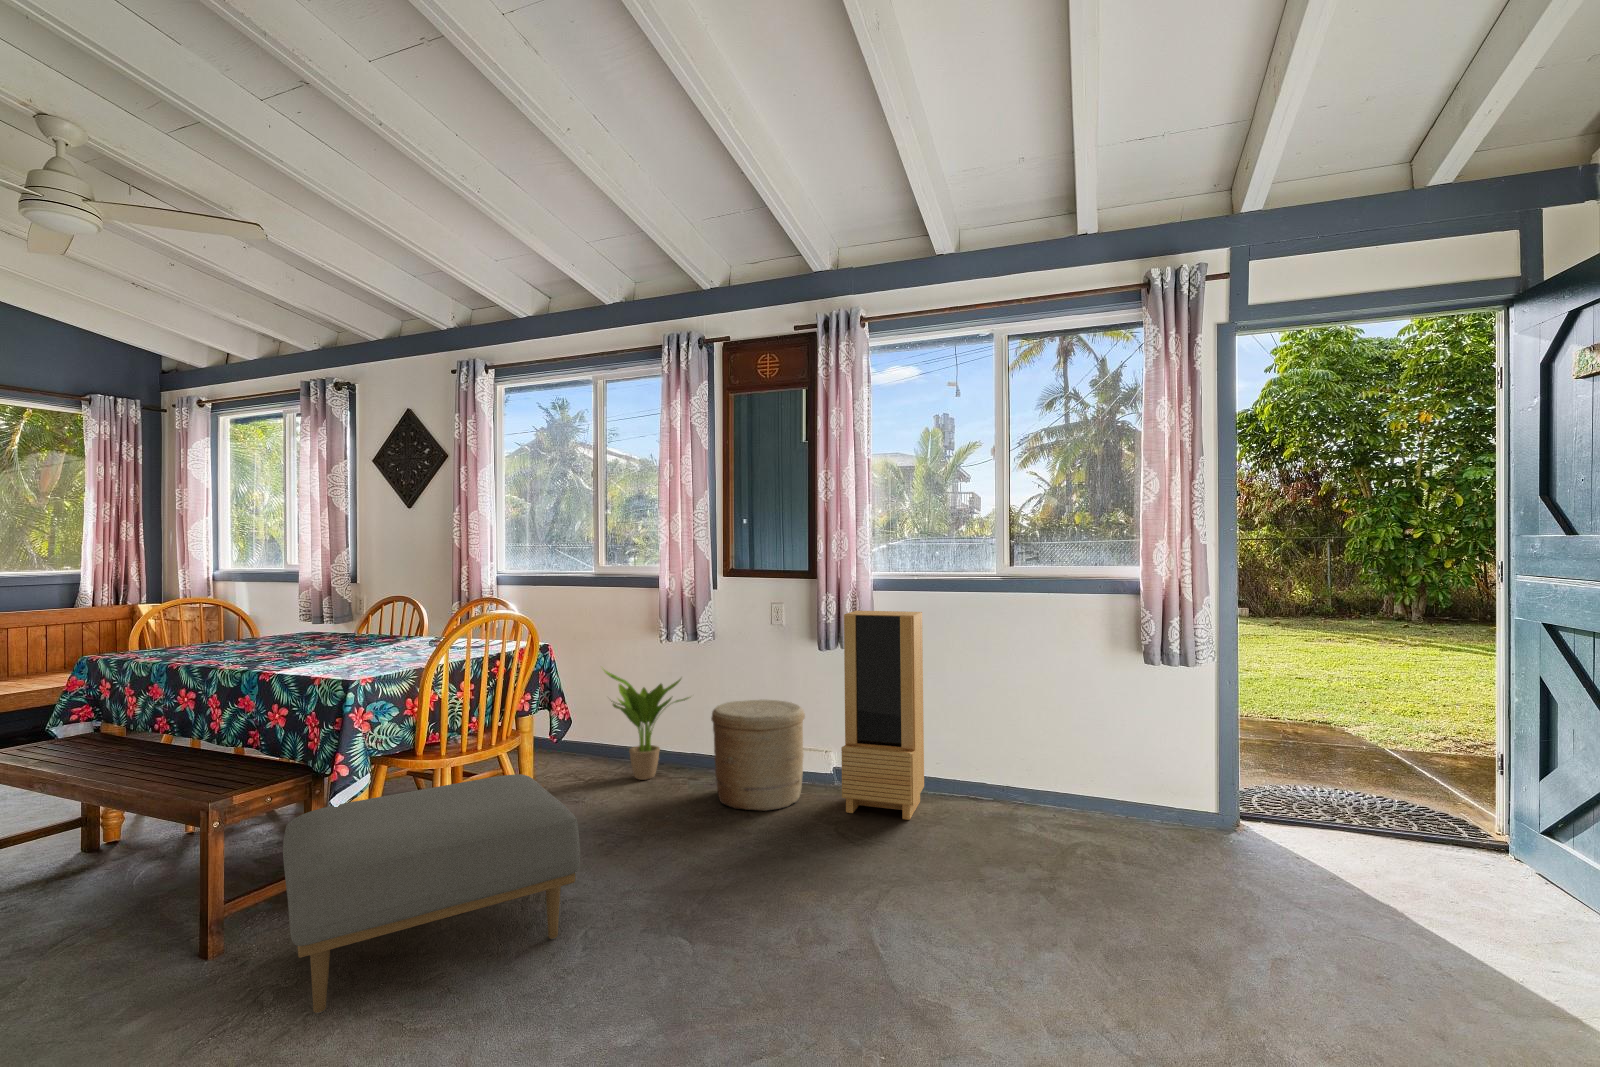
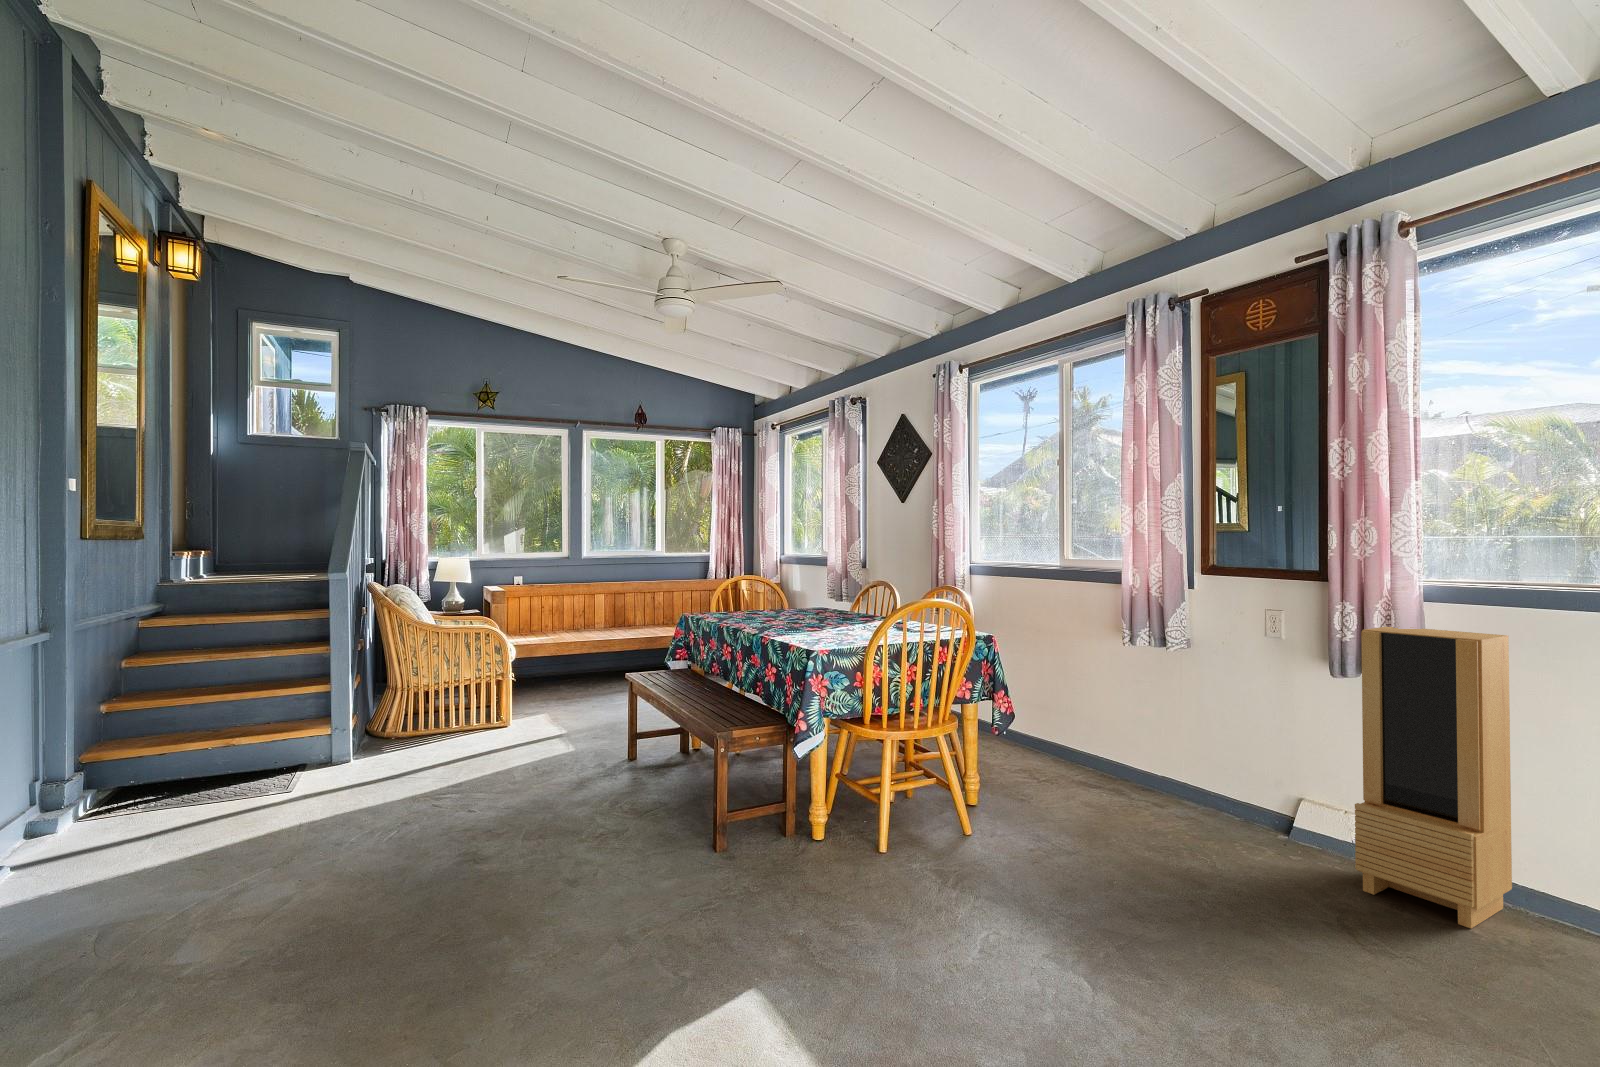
potted plant: present [604,670,689,780] -> none [1059,663,1166,791]
woven basket: present [711,700,805,811] -> none [1176,722,1307,862]
ottoman: present [283,774,580,1013] -> none [747,753,981,921]

